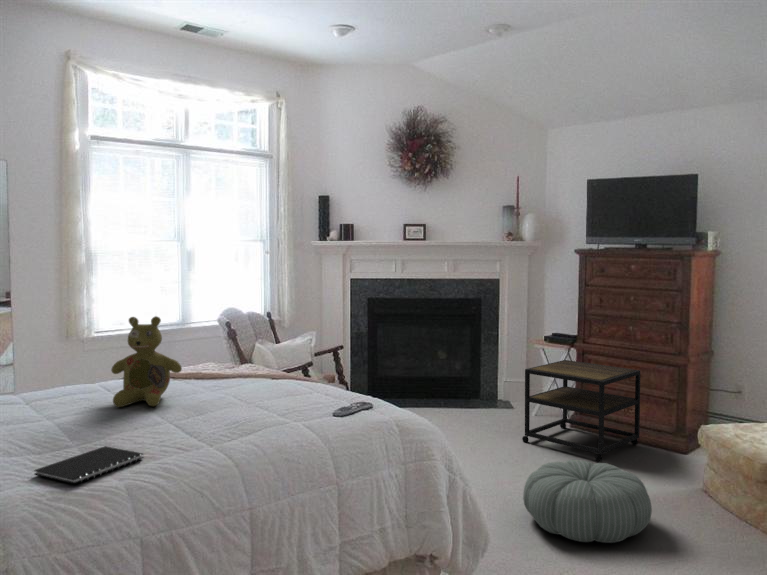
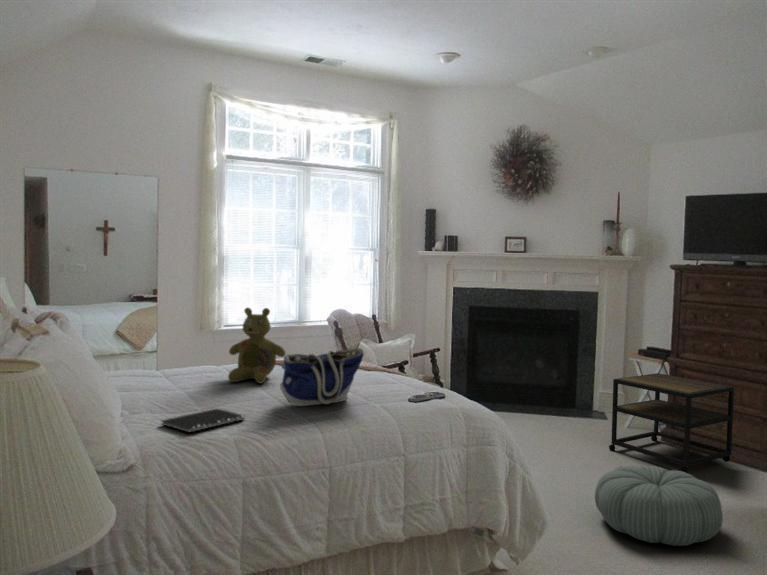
tote bag: none [182,360,281,434] -> present [280,348,364,406]

